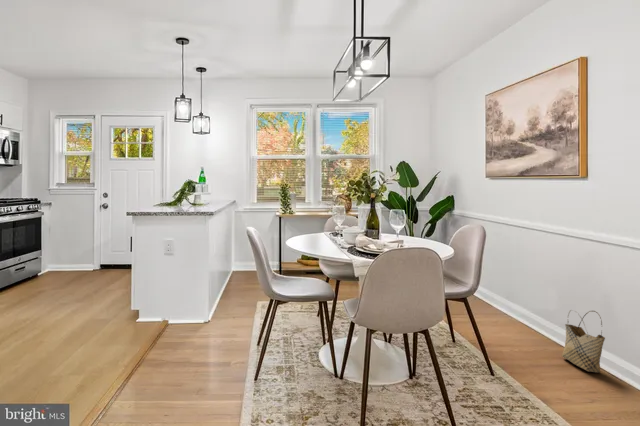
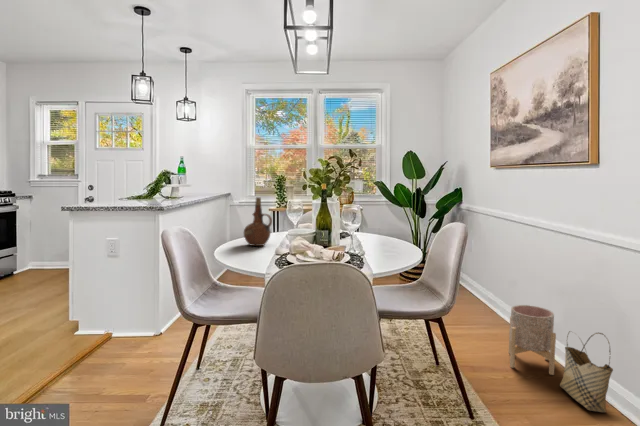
ceramic pitcher: none [306,203,331,245] -> present [244,198,272,246]
planter: none [514,294,556,349] -> present [509,305,556,375]

